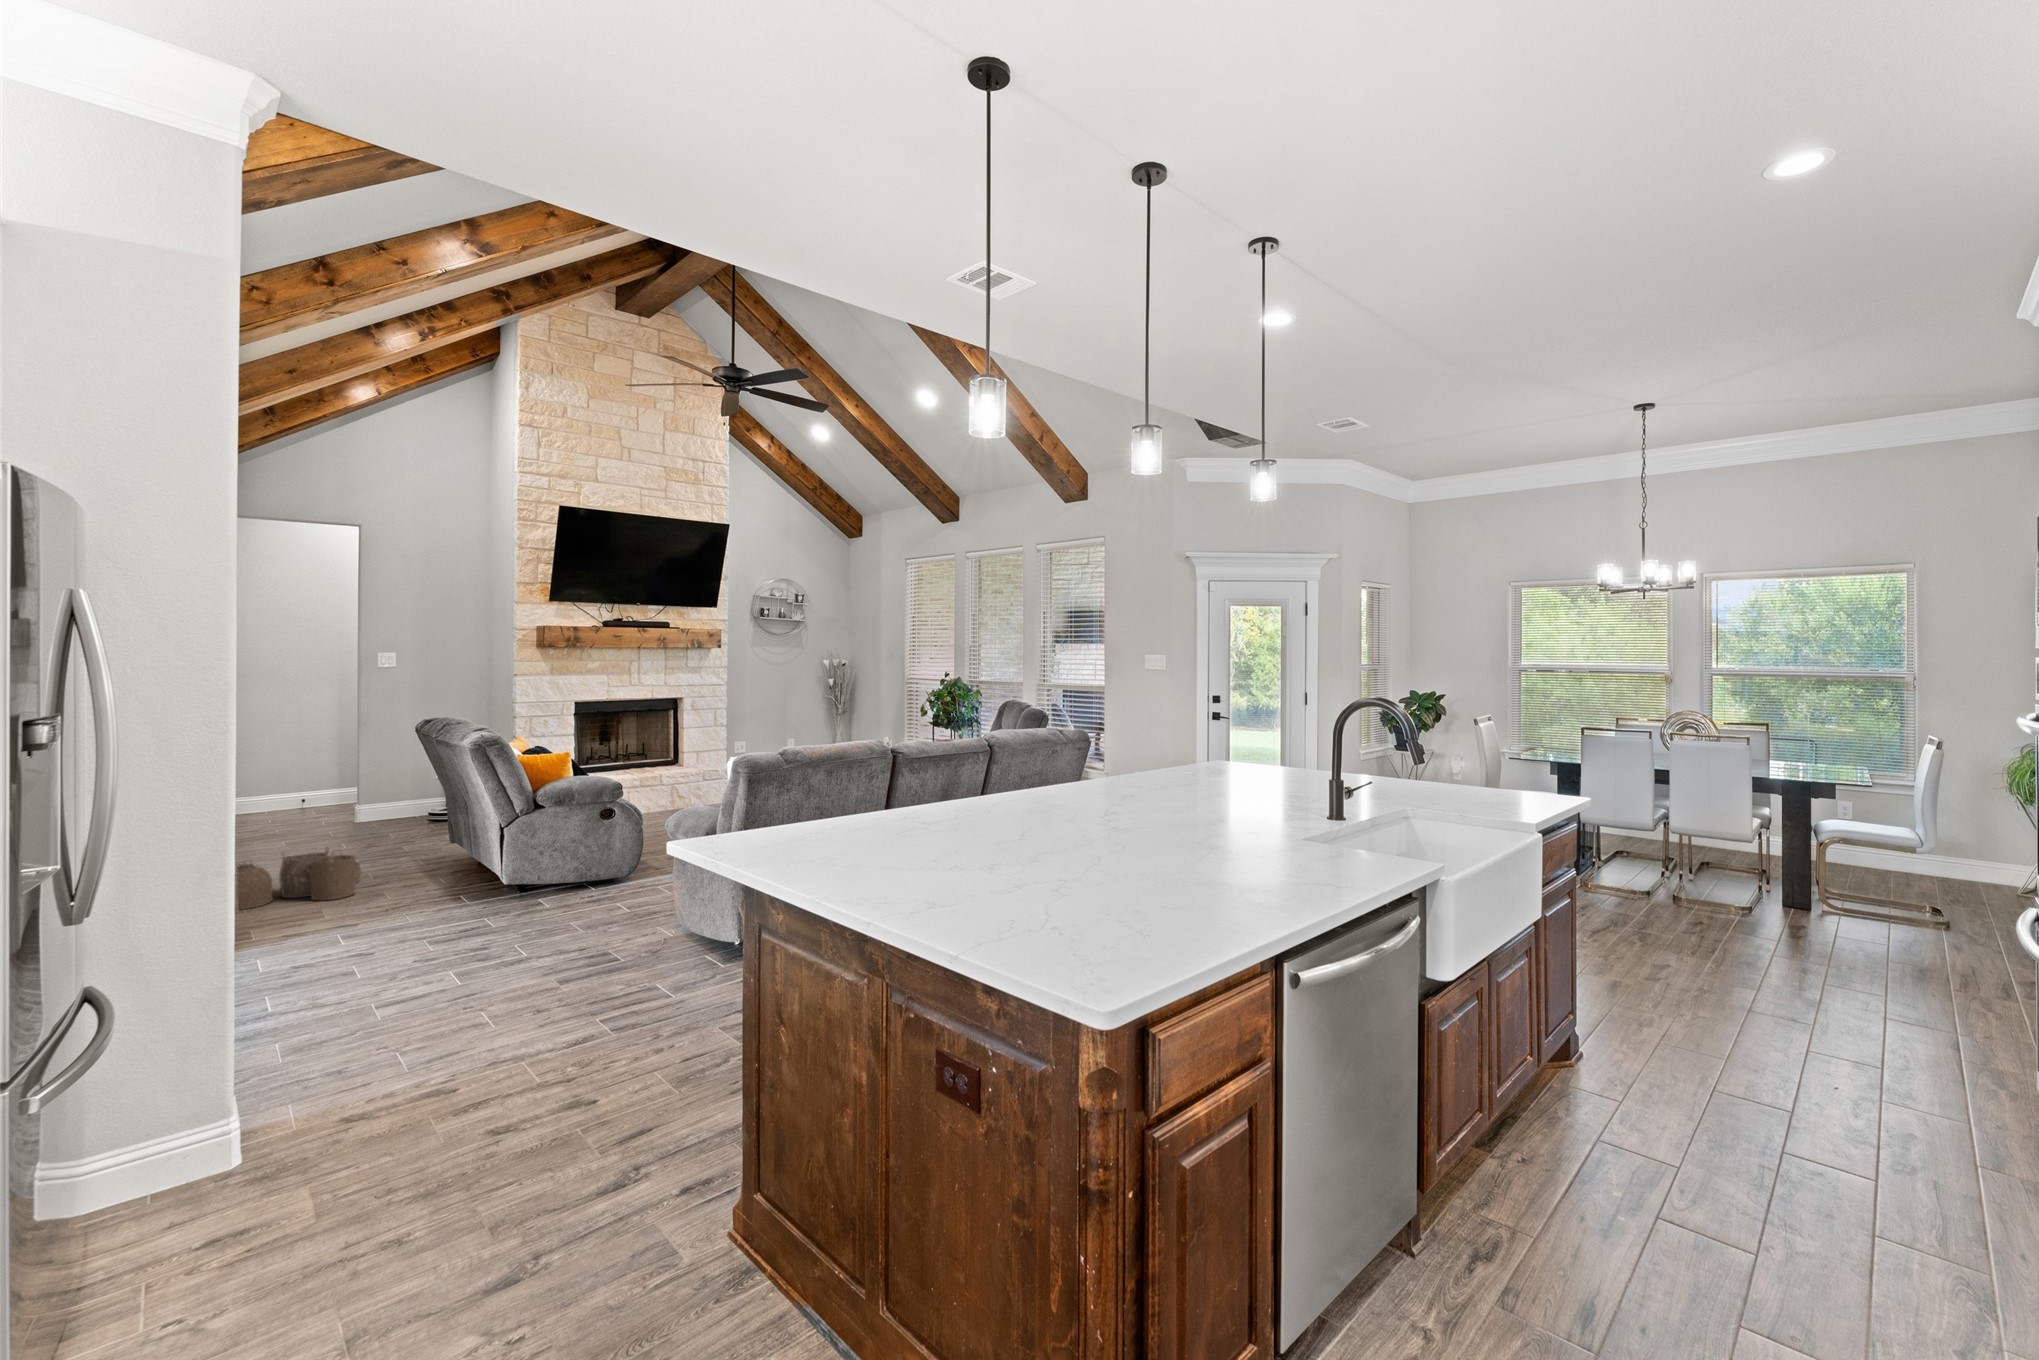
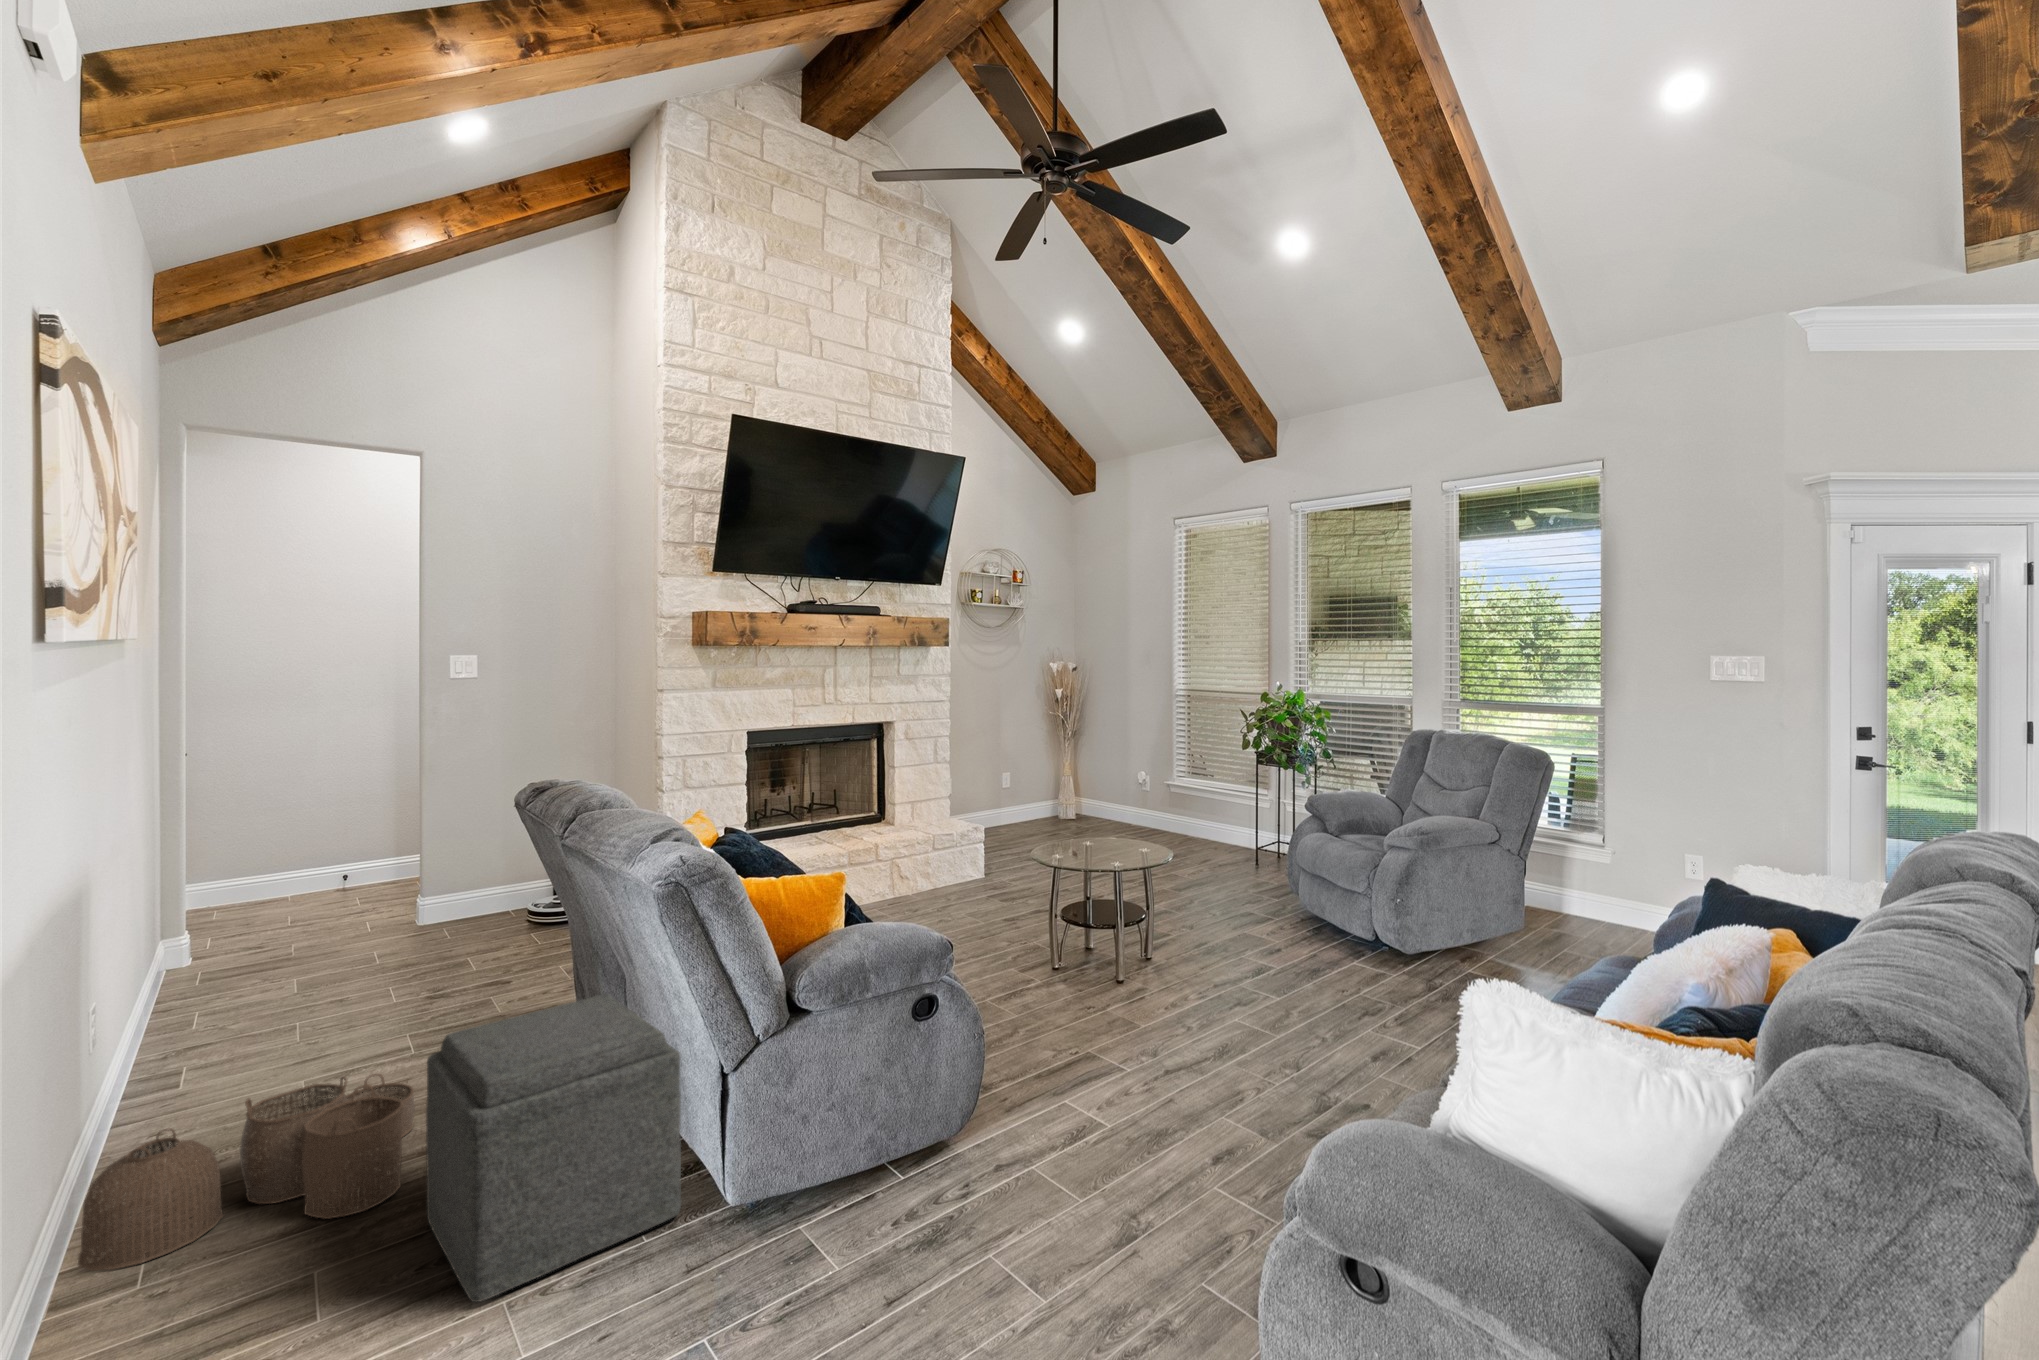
ottoman: none [368,809,485,913] -> present [426,994,681,1302]

